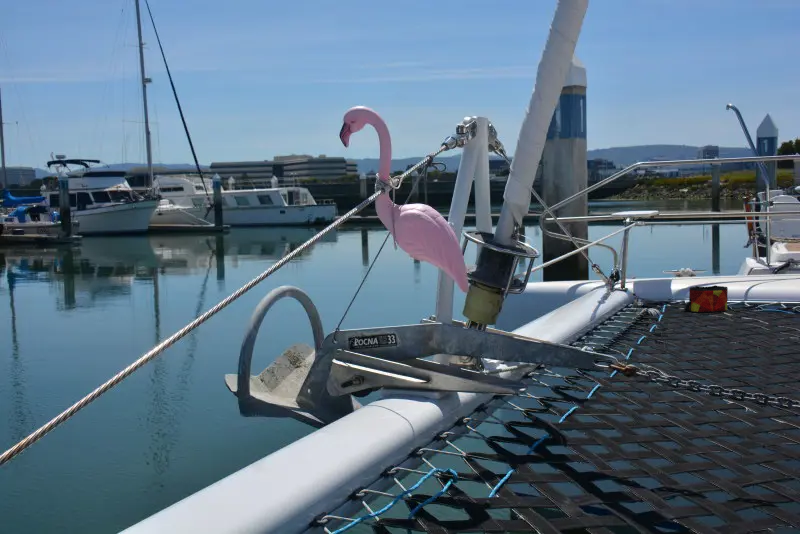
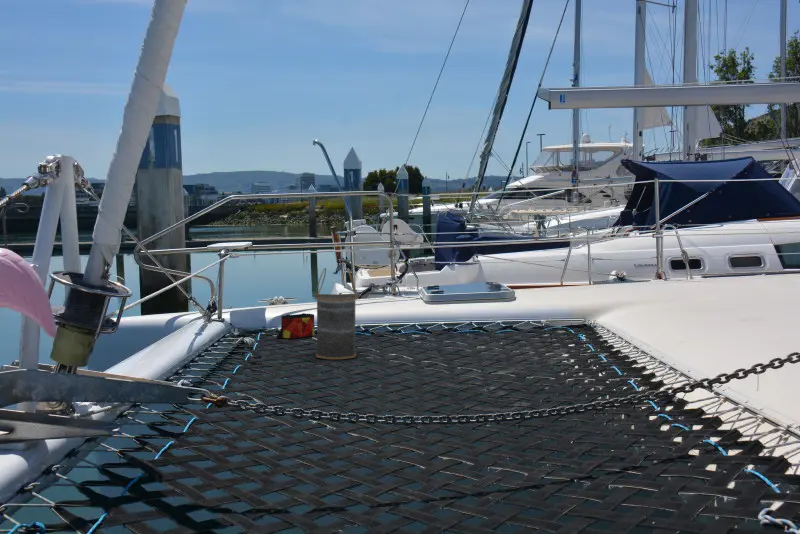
basket: none [731,235,785,337] -> present [315,268,358,359]

